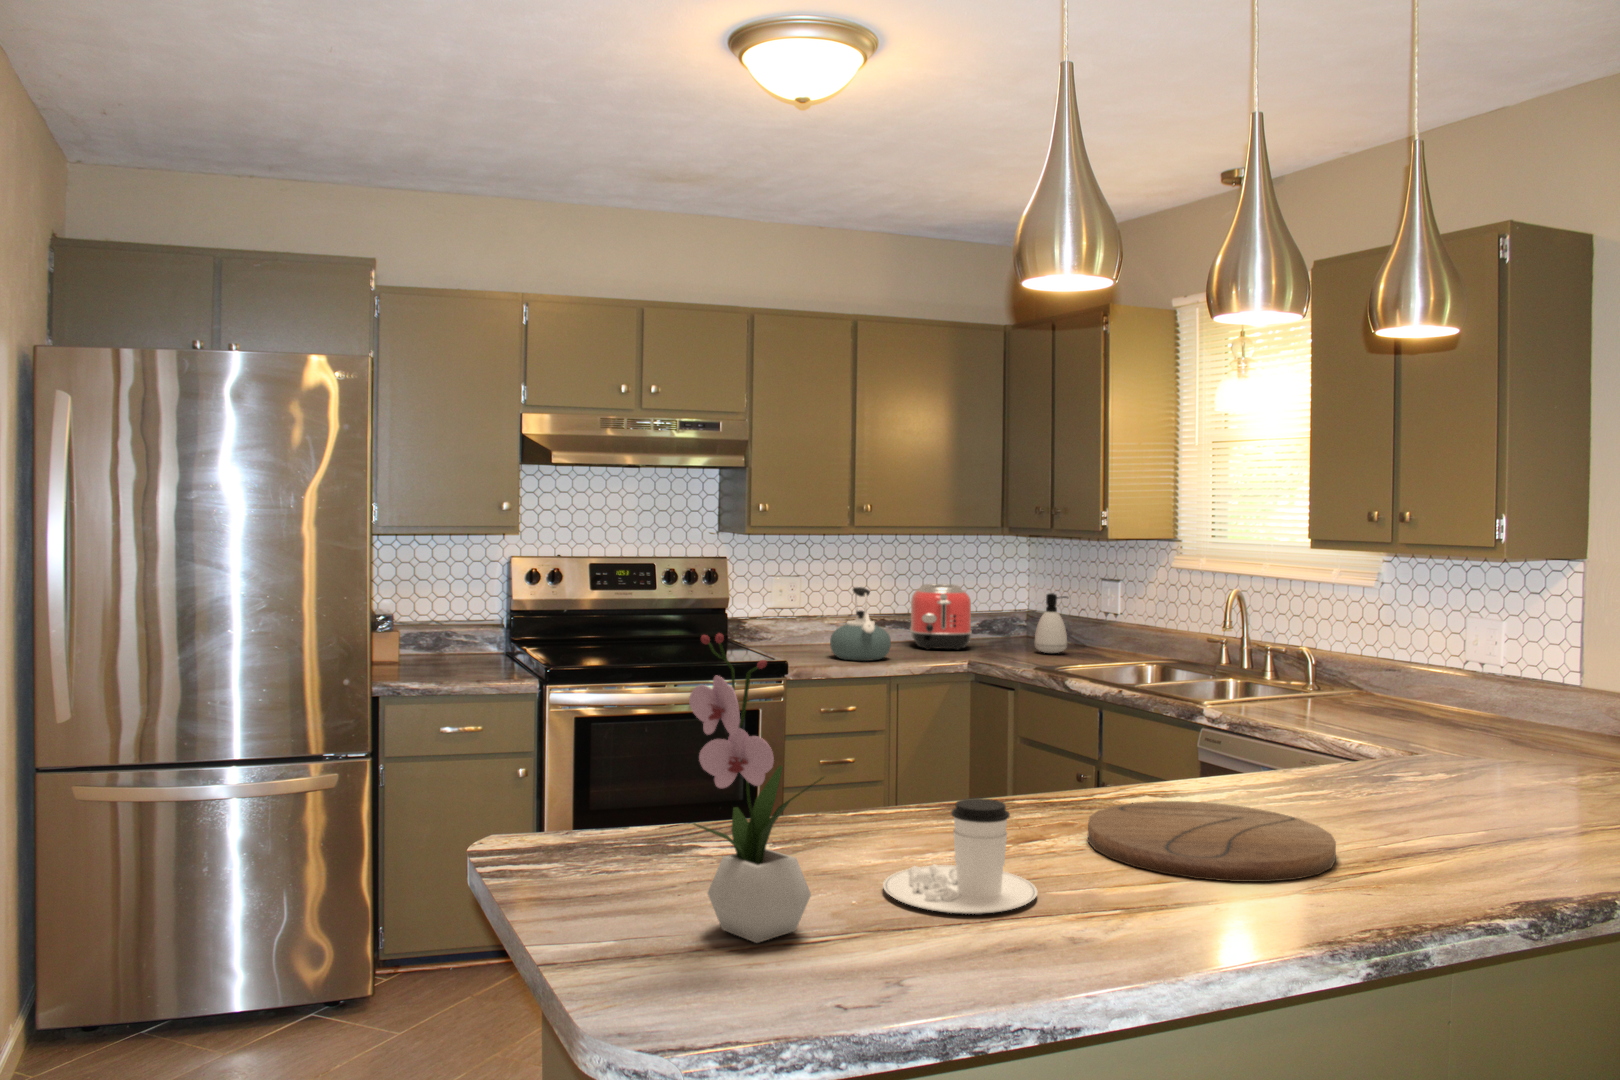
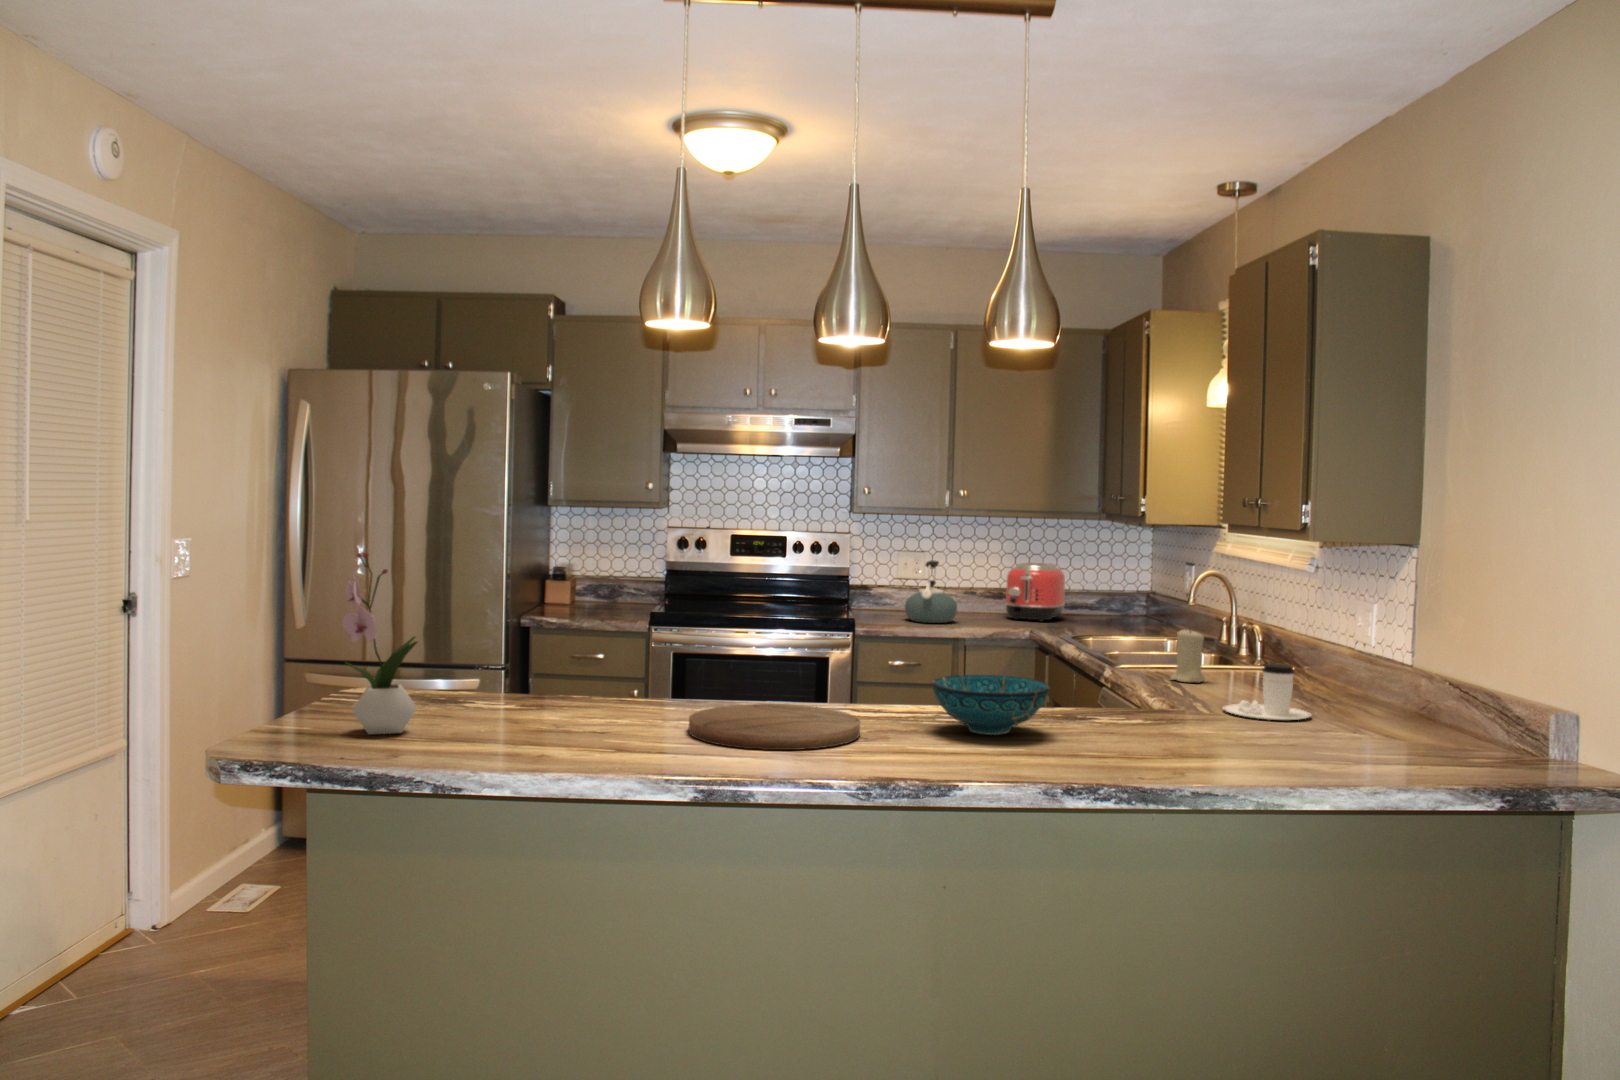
soap dispenser: present [1035,593,1068,653] -> none [1111,574,1142,629]
candle: none [1289,656,1326,716] -> present [1170,630,1205,682]
decorative bowl: none [1310,737,1472,816] -> present [932,675,1049,735]
coffee cup: present [883,798,1037,914] -> present [1223,664,1311,720]

